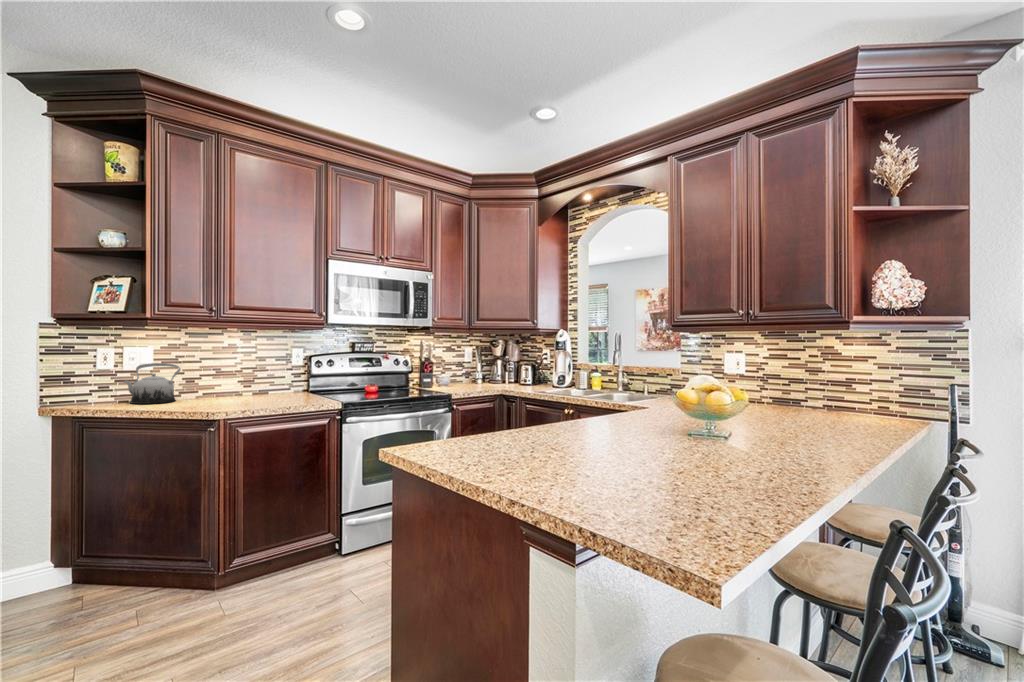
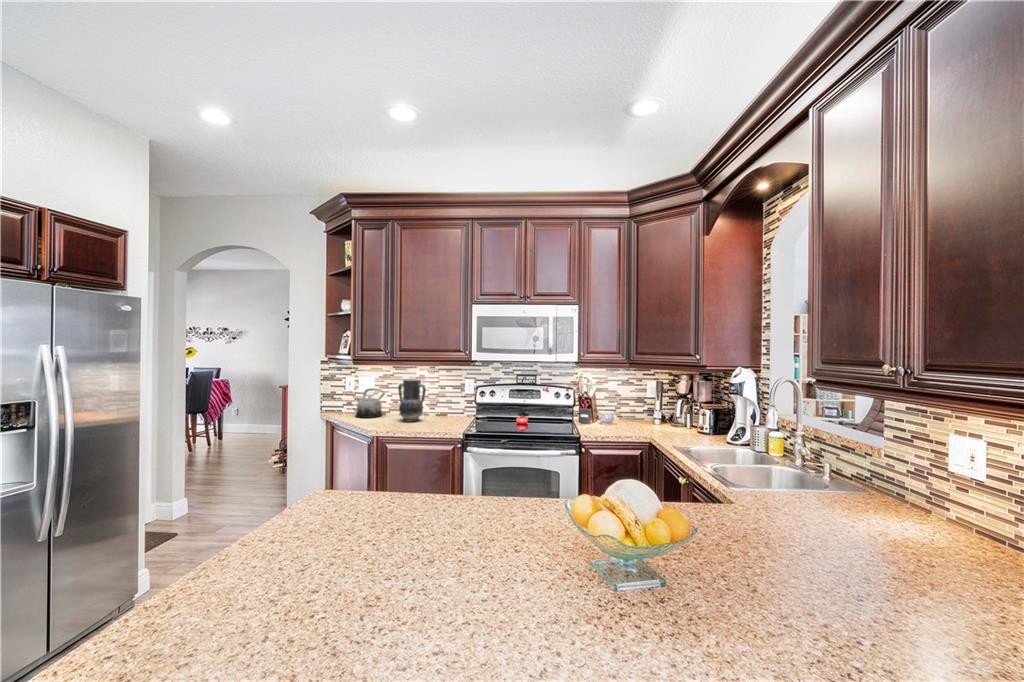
vase: none [213,348,259,401] -> present [398,379,426,421]

